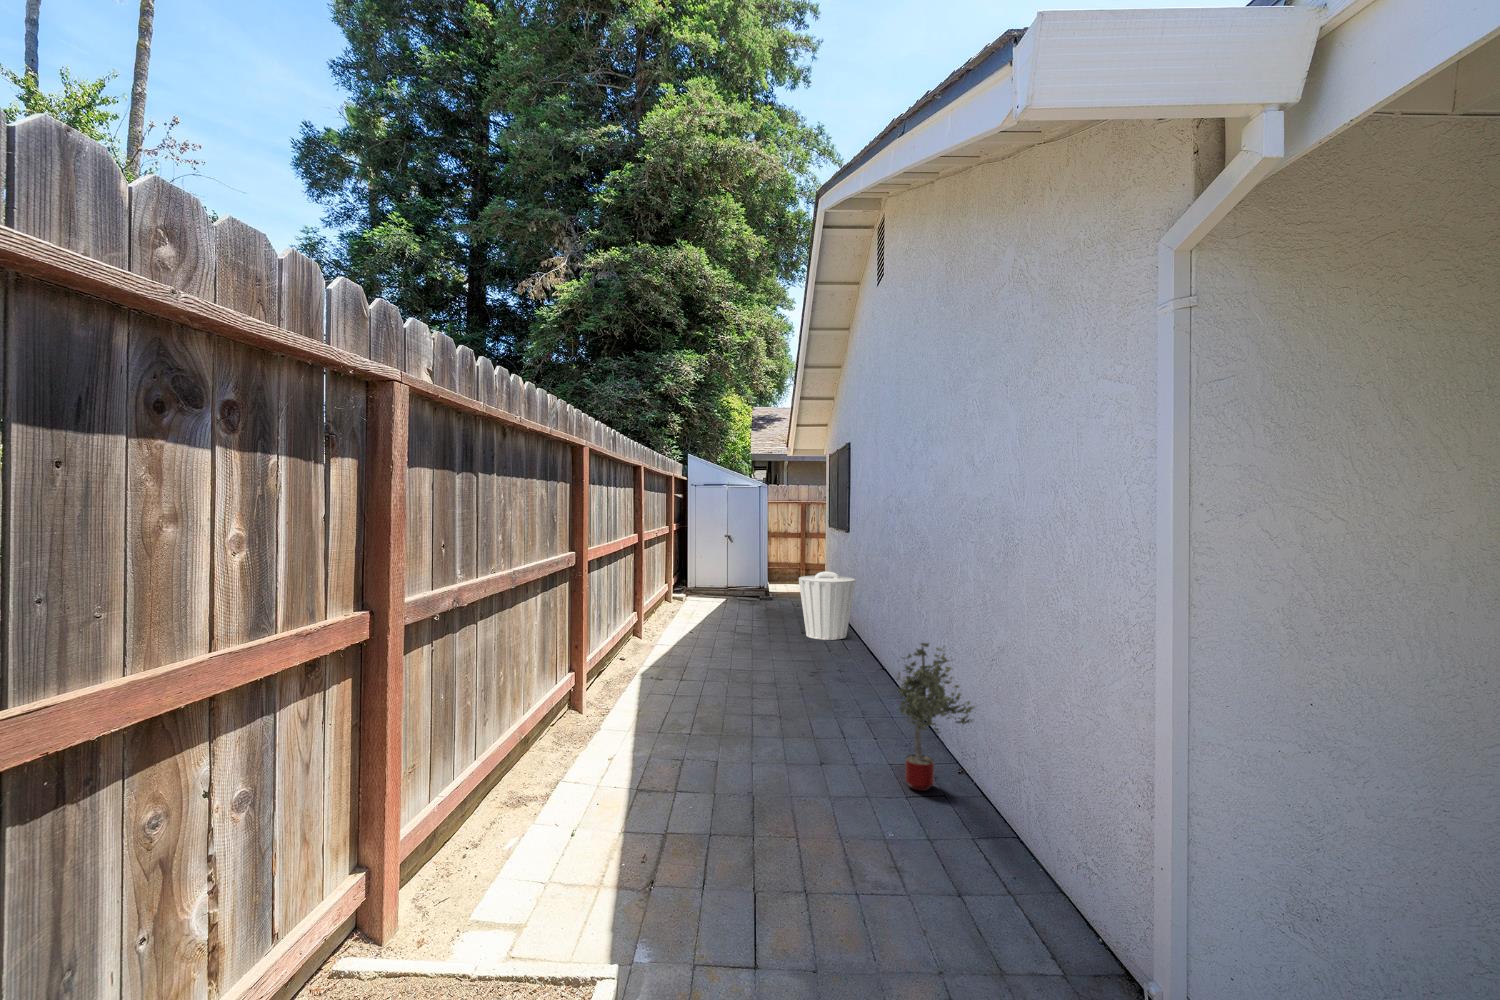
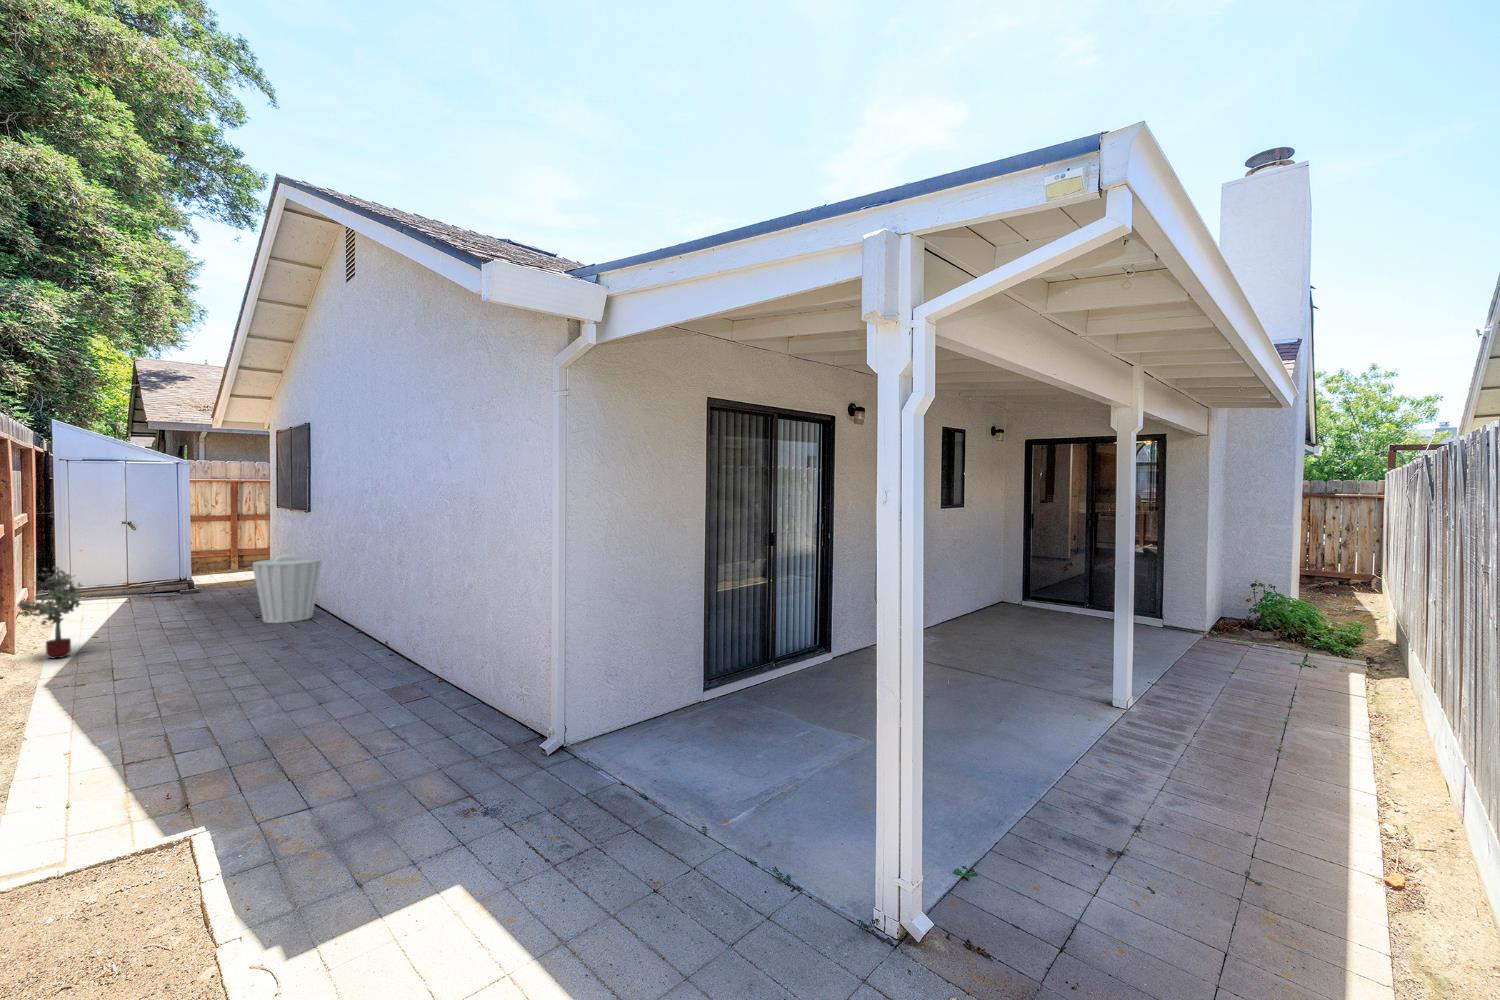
potted tree: present [897,643,975,791] -> present [18,566,82,658]

